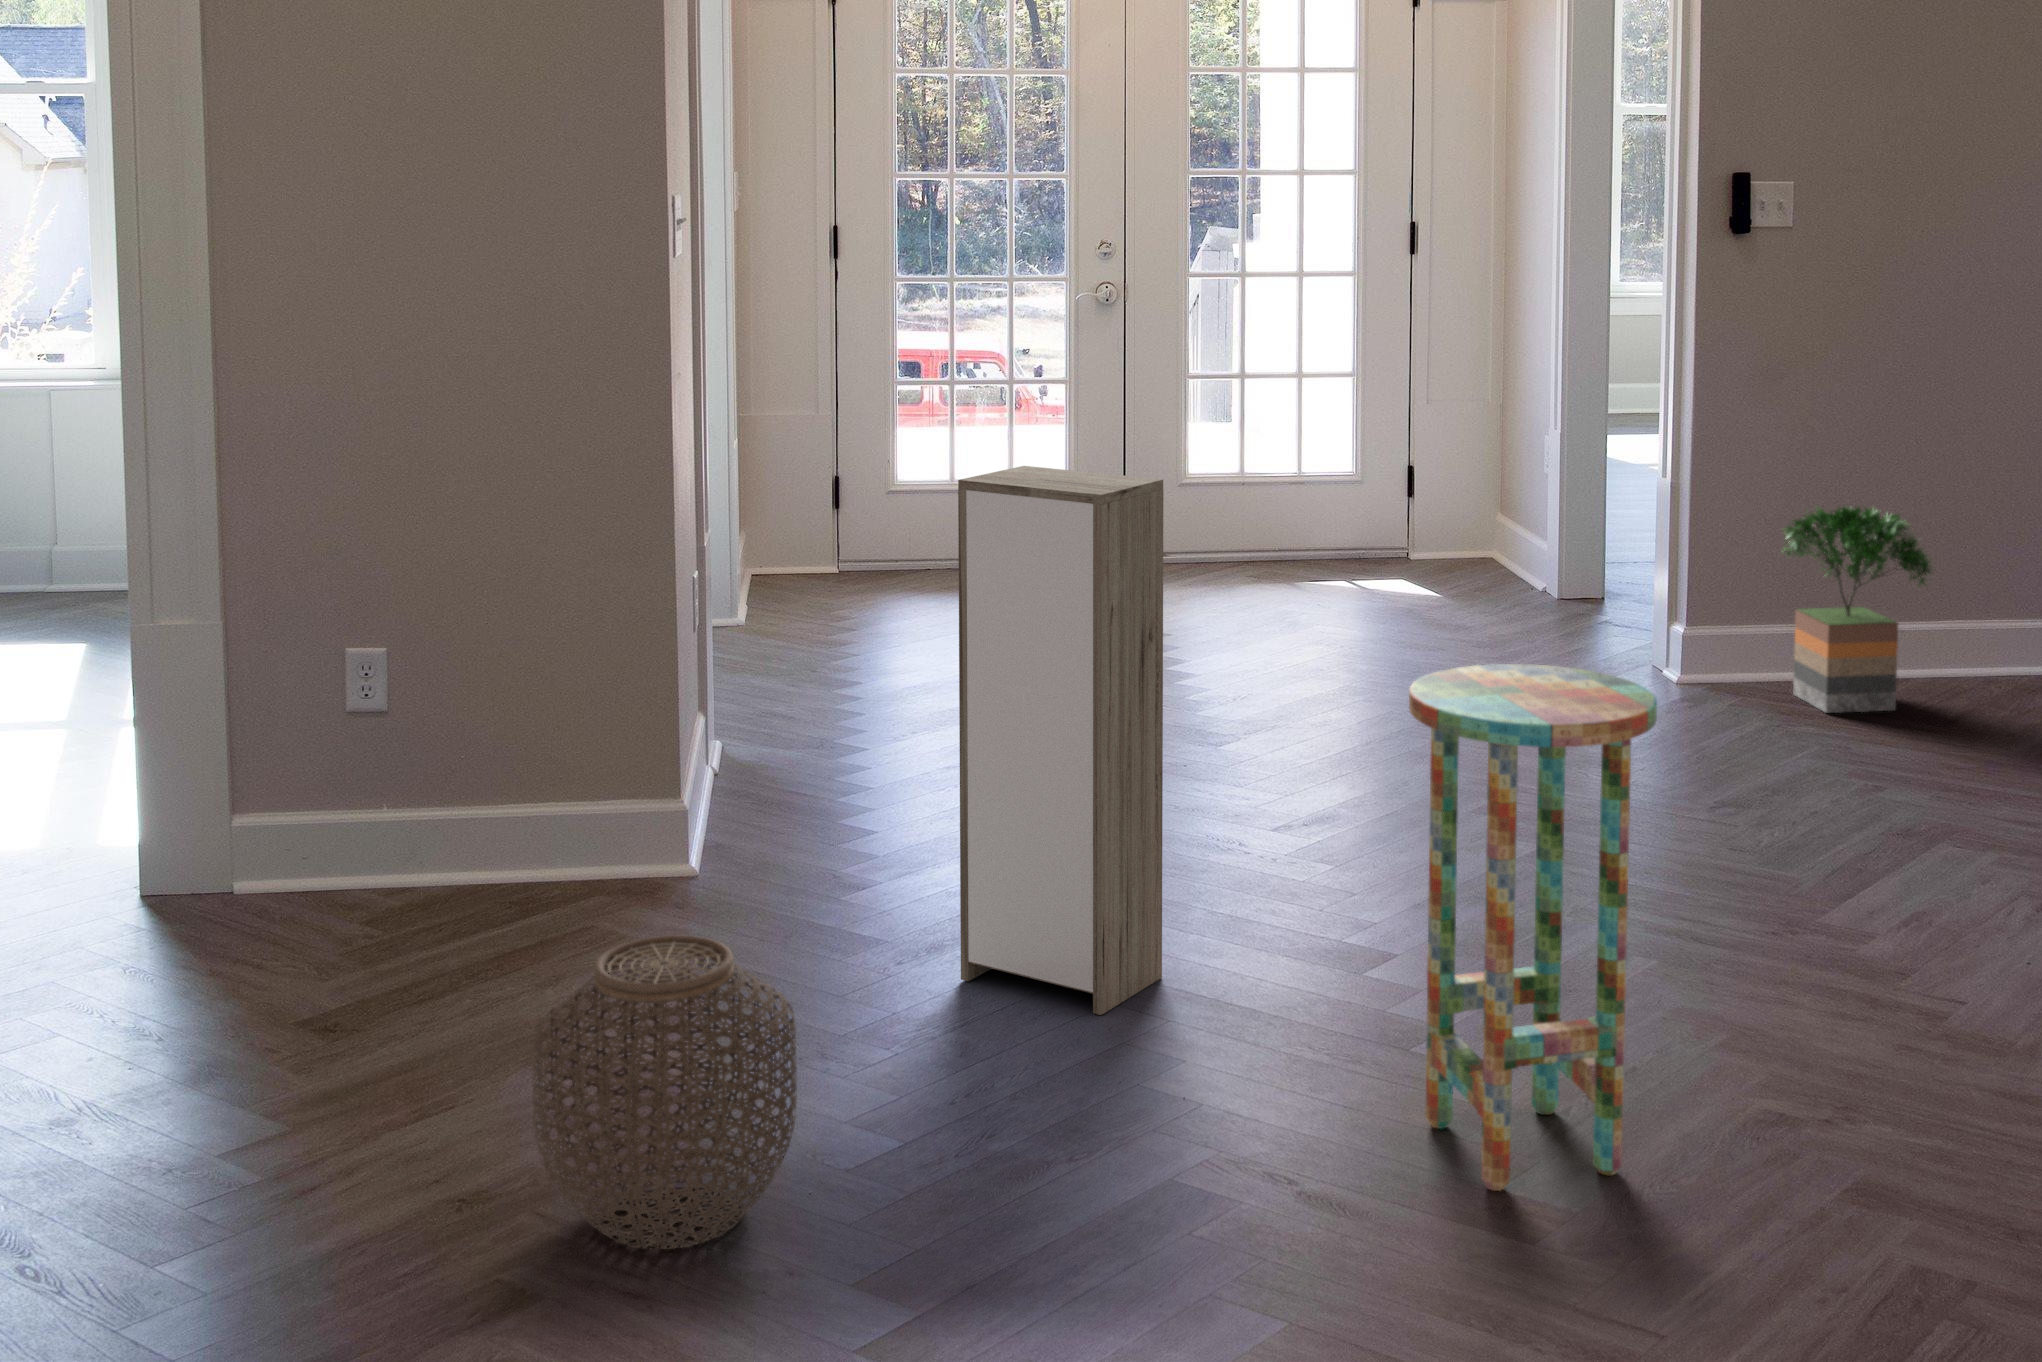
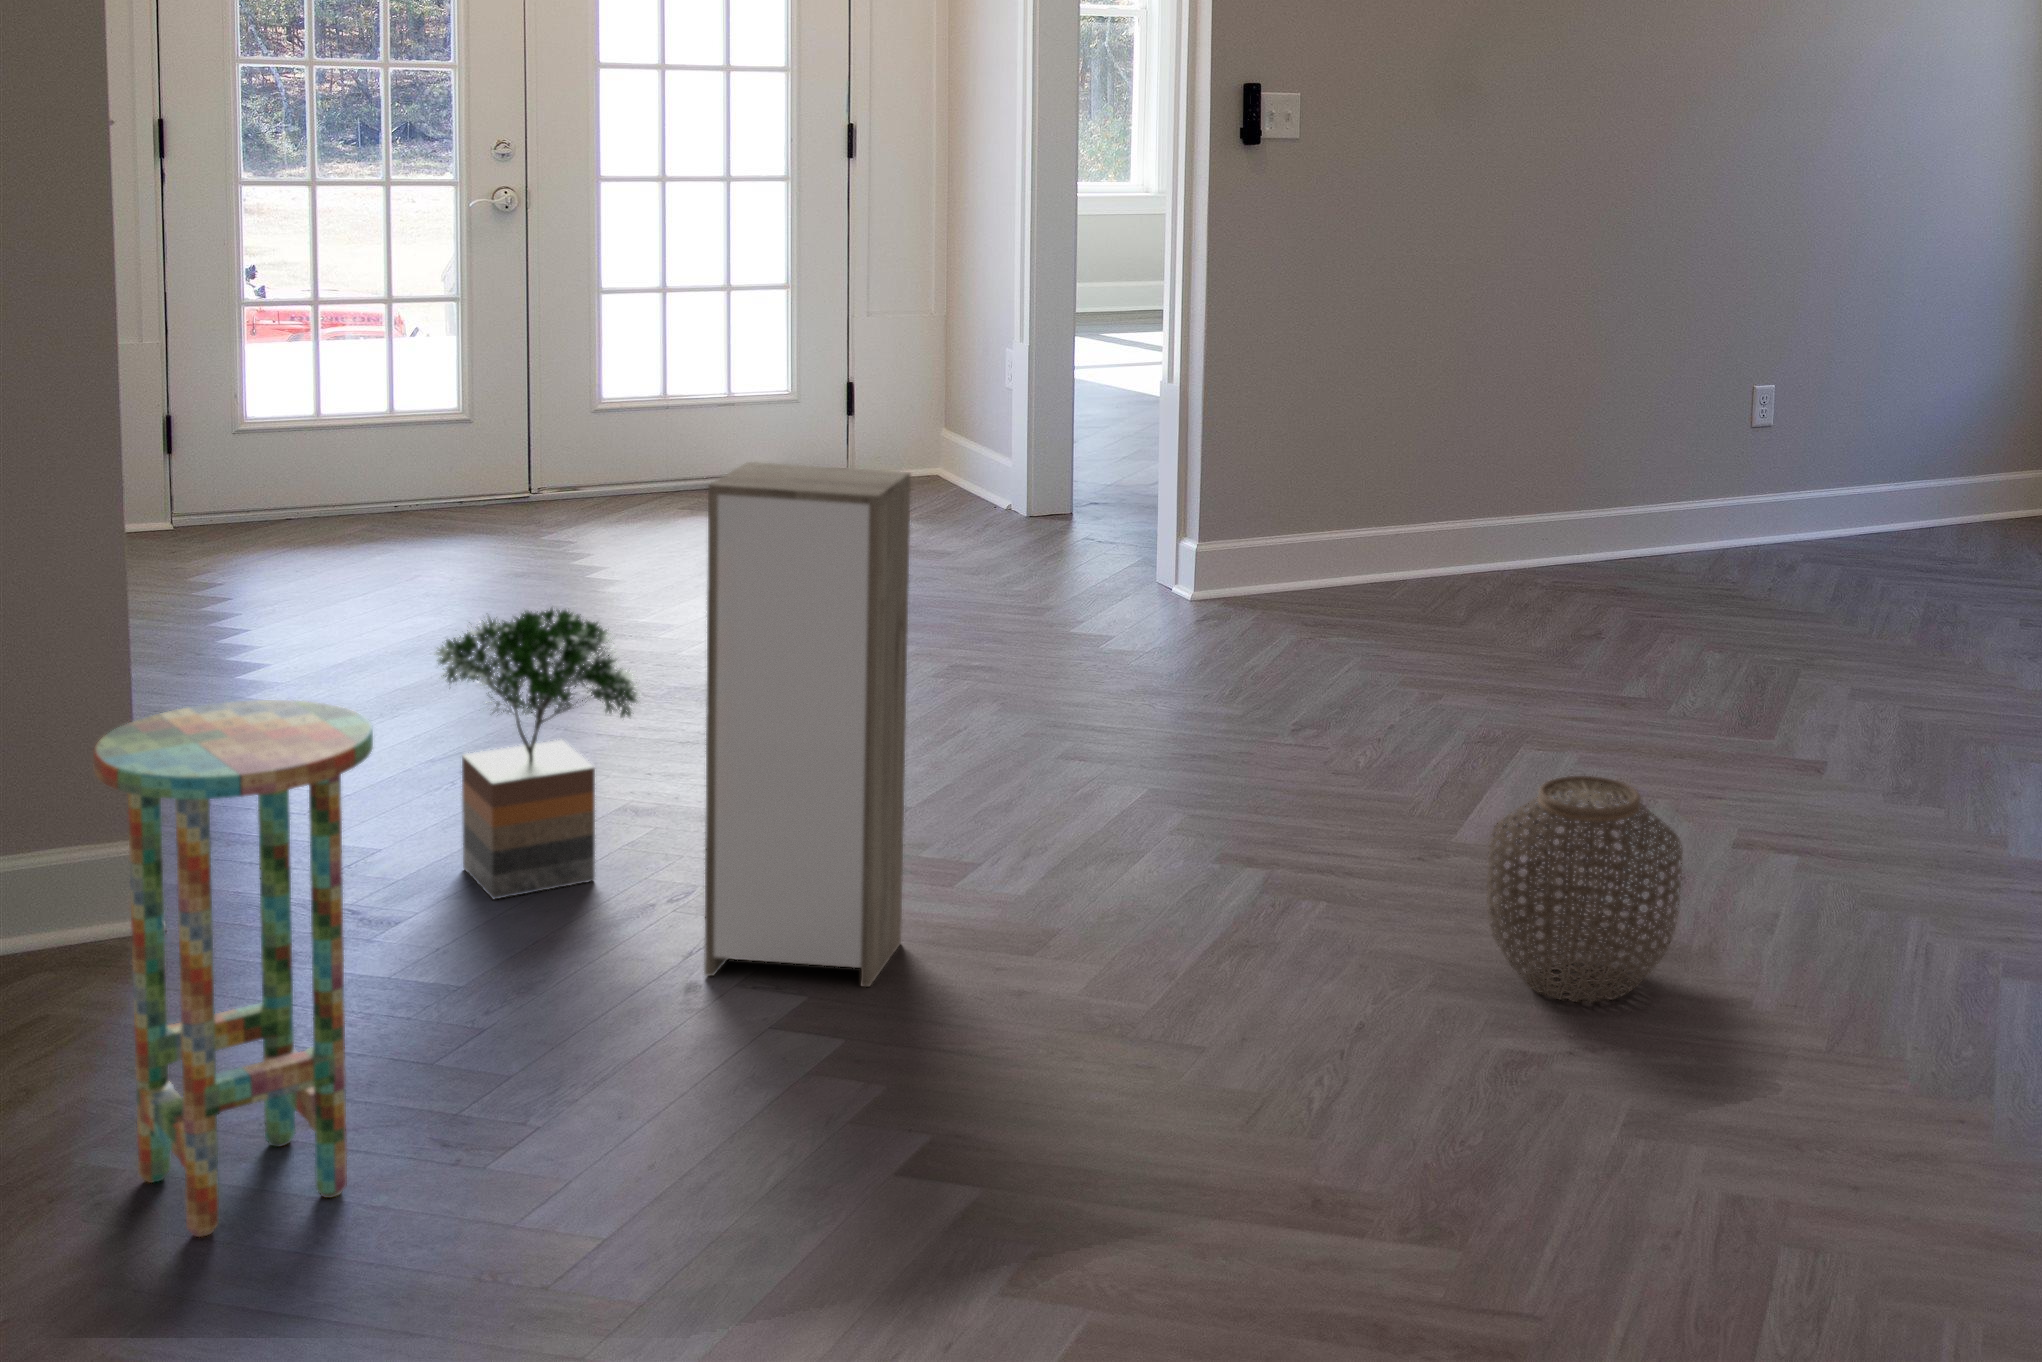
potted tree: present [1784,506,1934,713] -> present [434,608,639,899]
side table: present [1409,664,1657,1191] -> present [93,700,373,1237]
woven basket: present [532,936,797,1249] -> present [1487,776,1682,1002]

